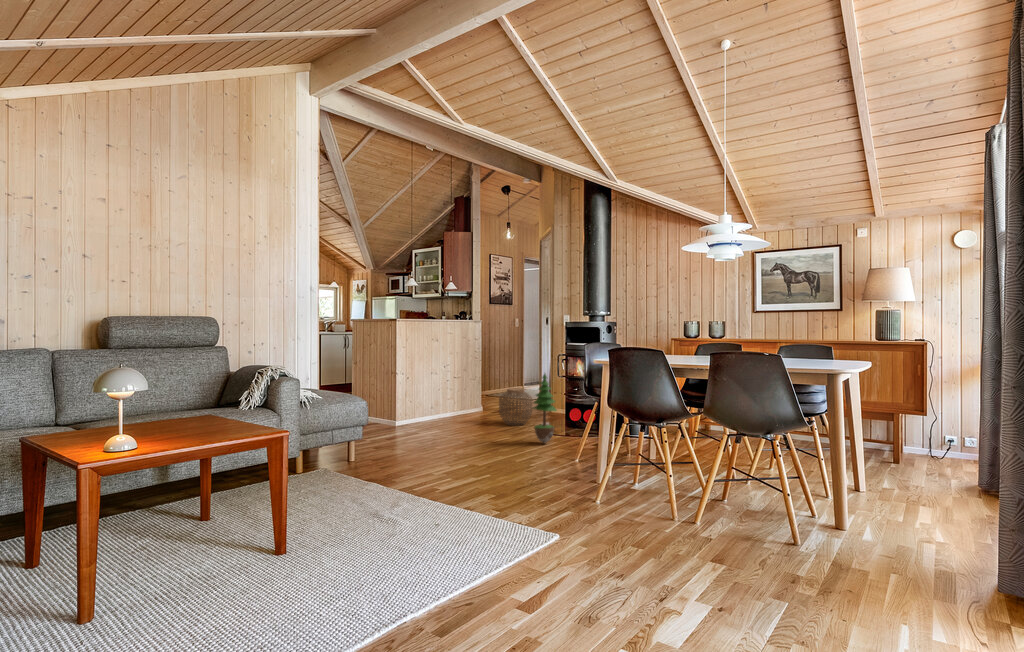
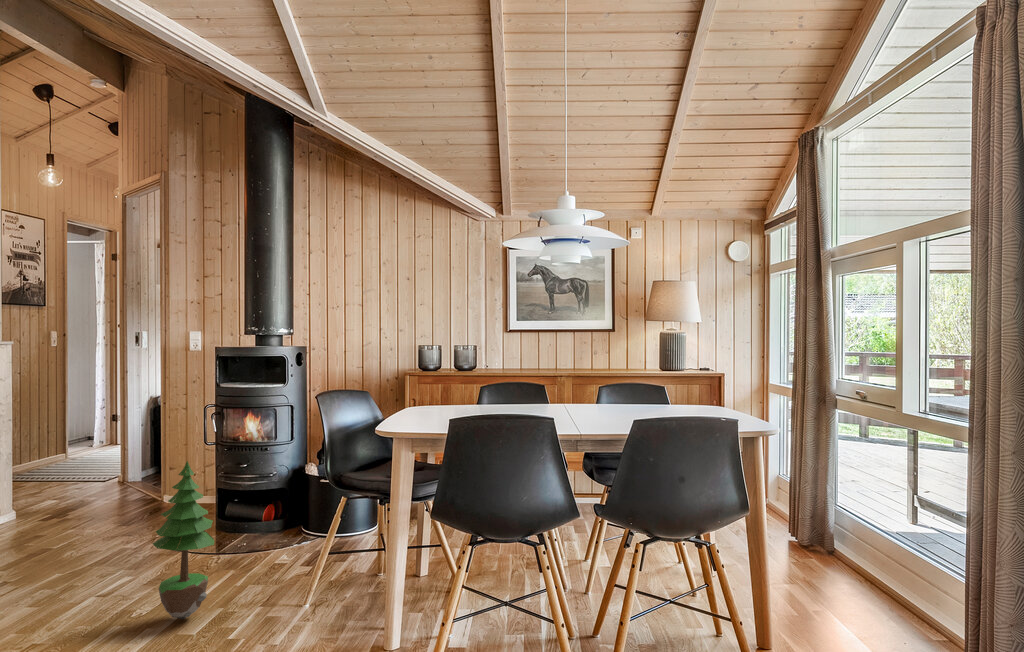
woven basket: present [499,388,532,425] -> none [39,486,126,571]

